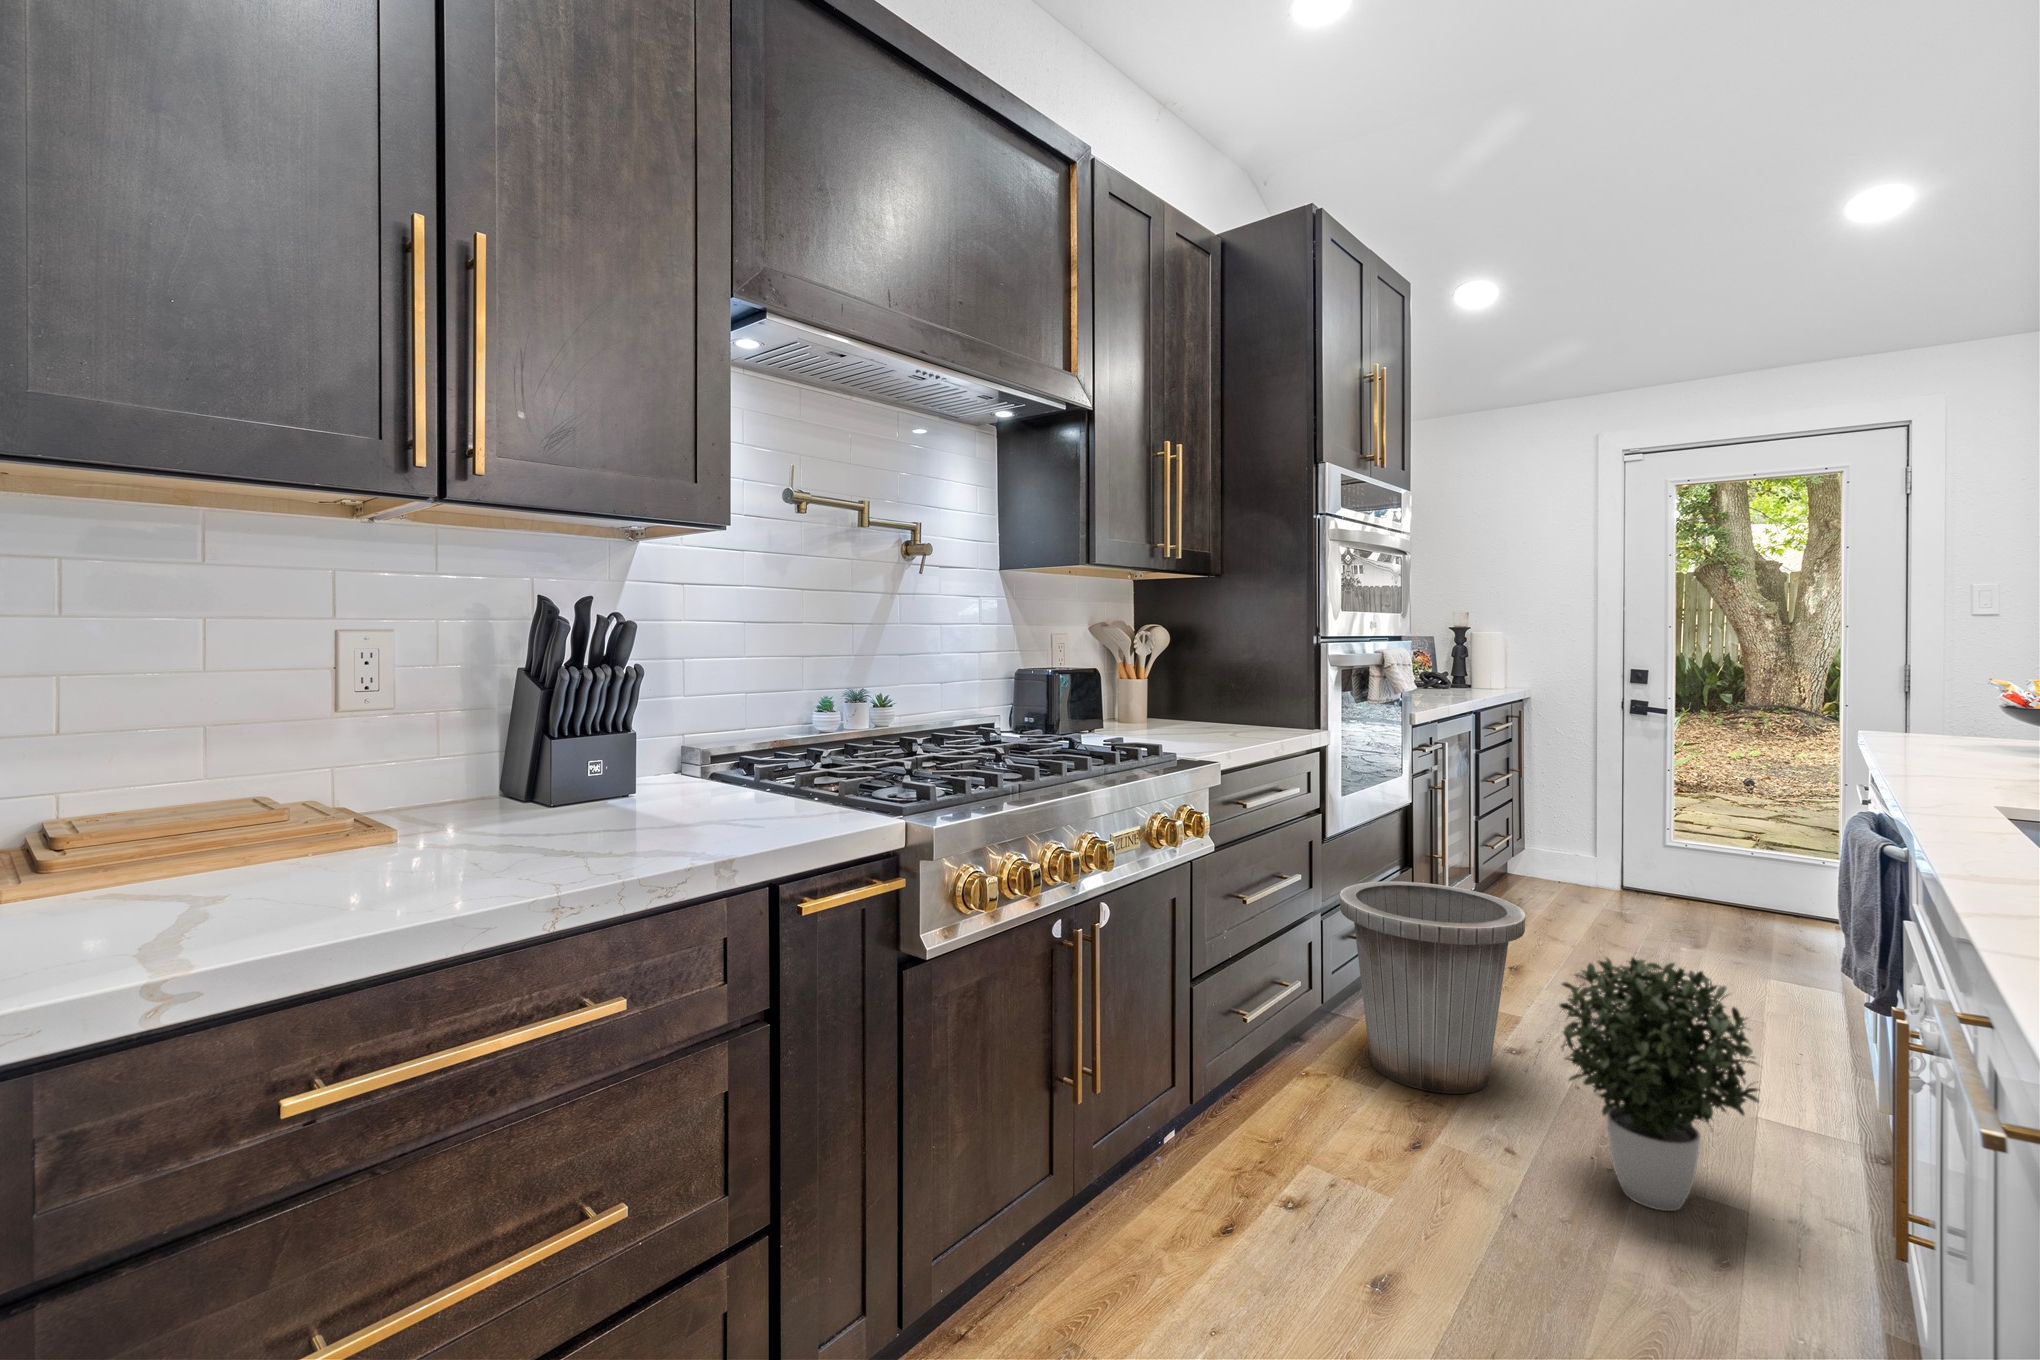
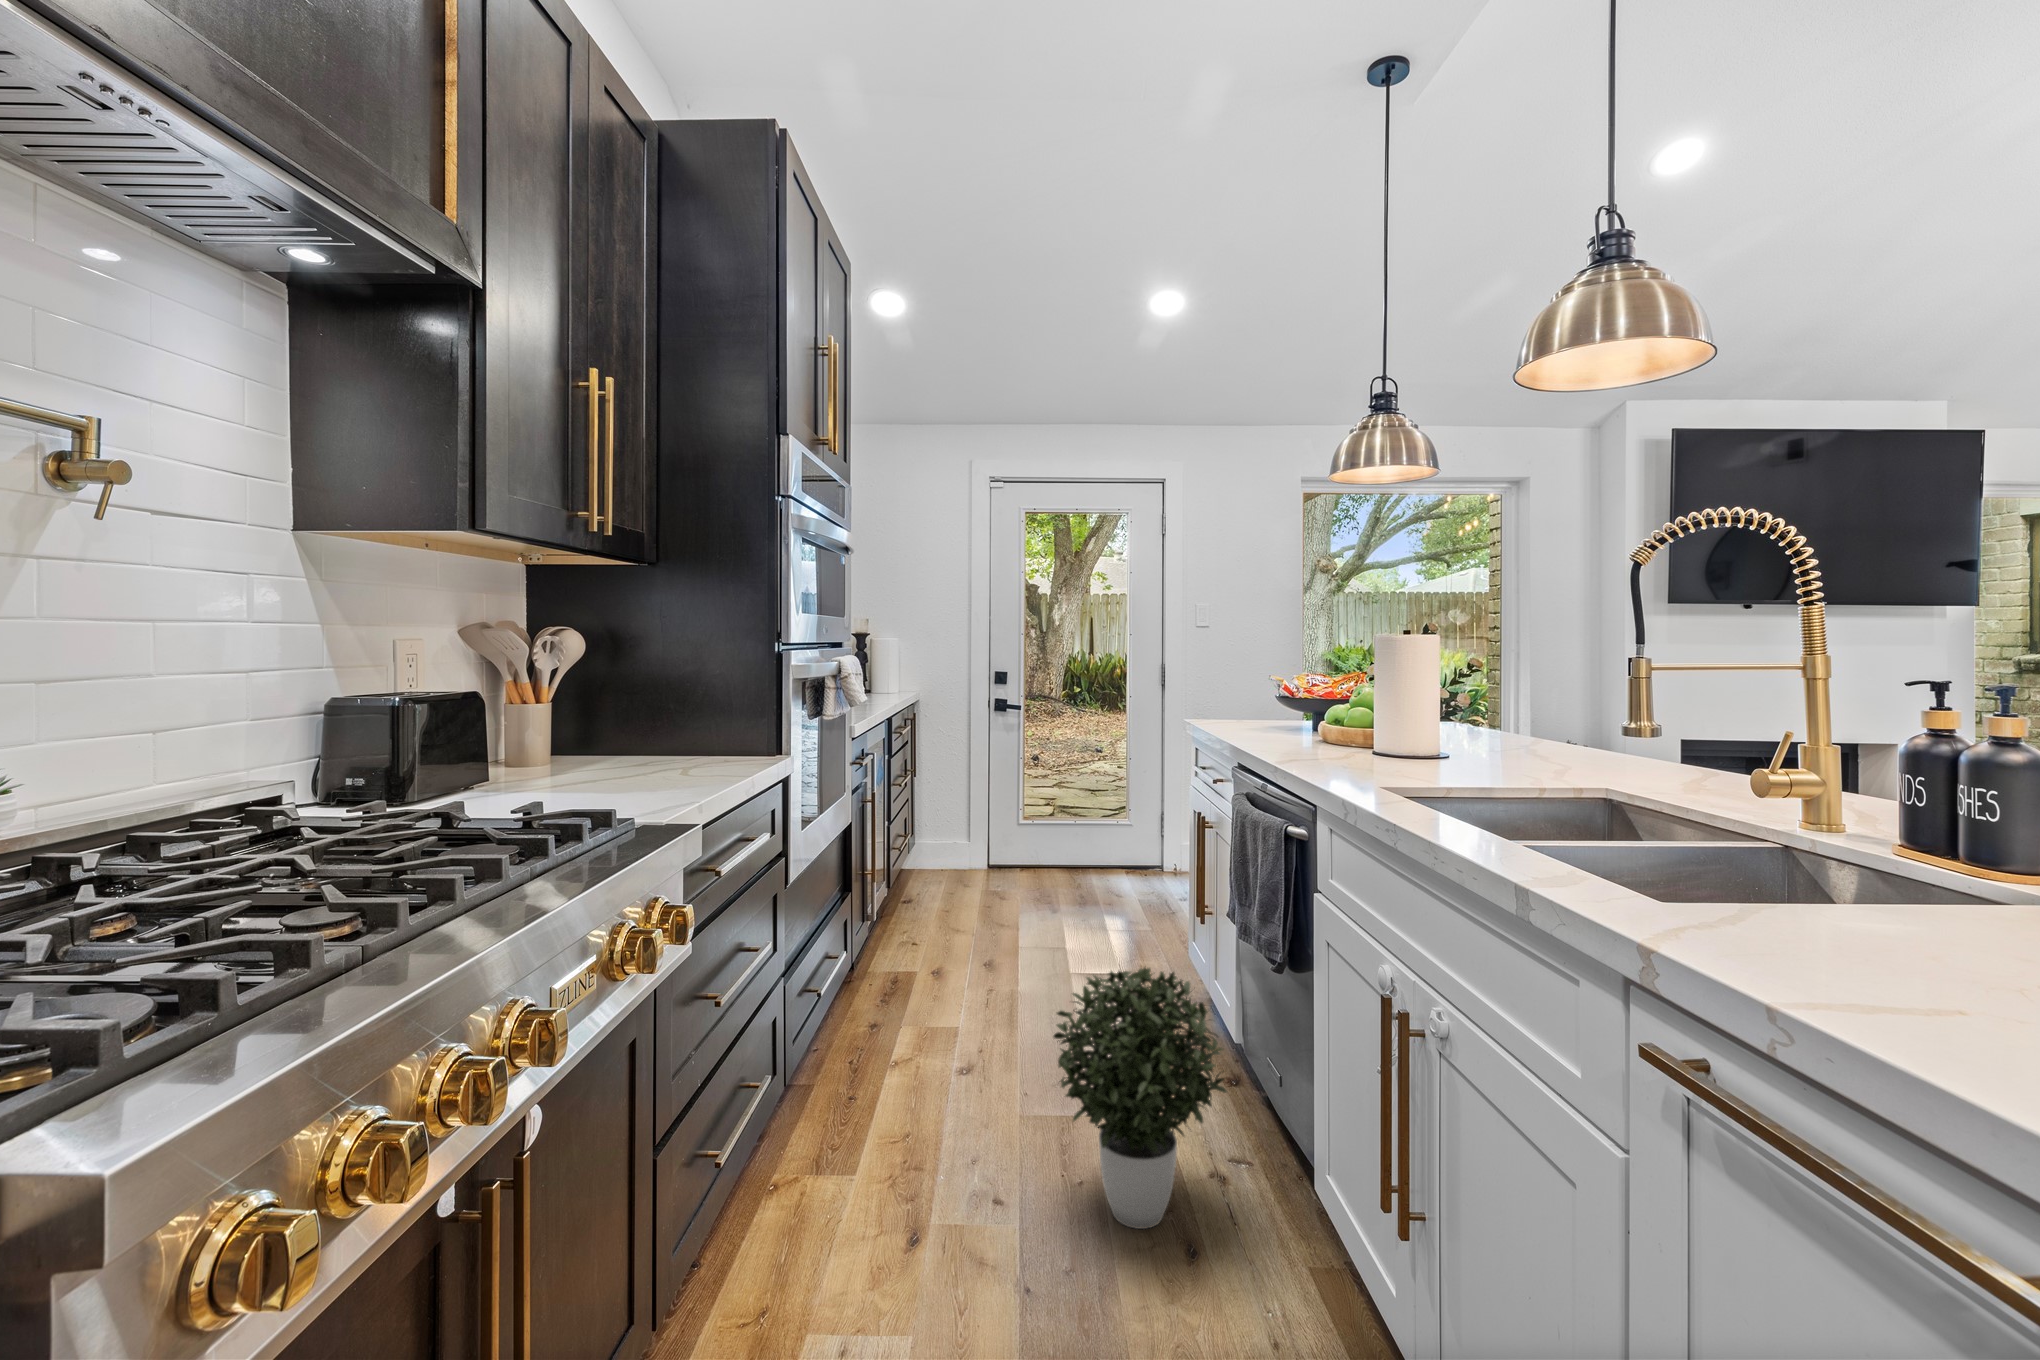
trash can: present [1340,881,1525,1094] -> none [807,913,996,1161]

